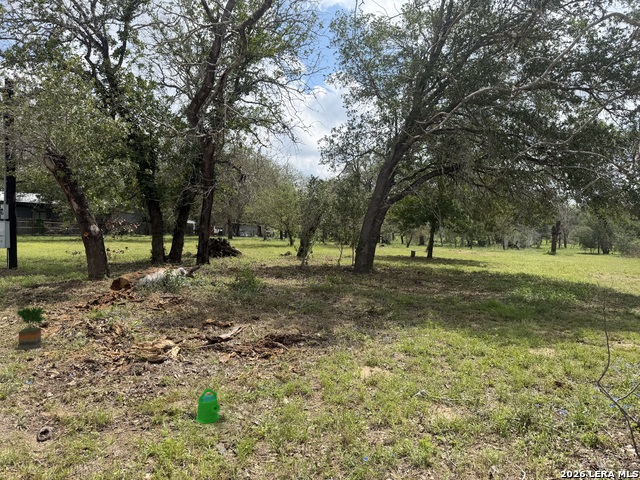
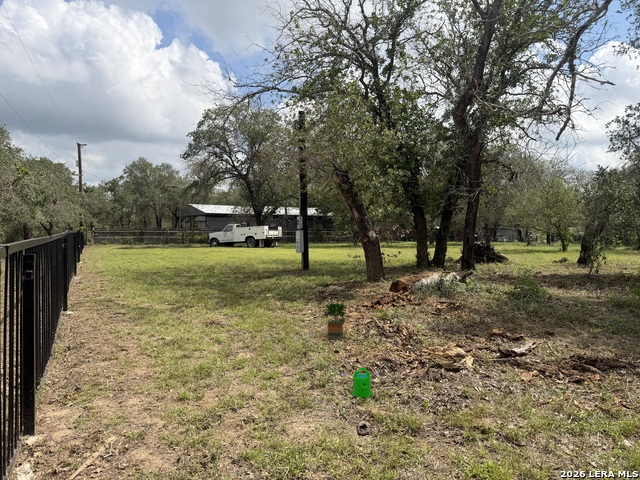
watering can: present [196,388,220,423] -> present [352,367,372,397]

